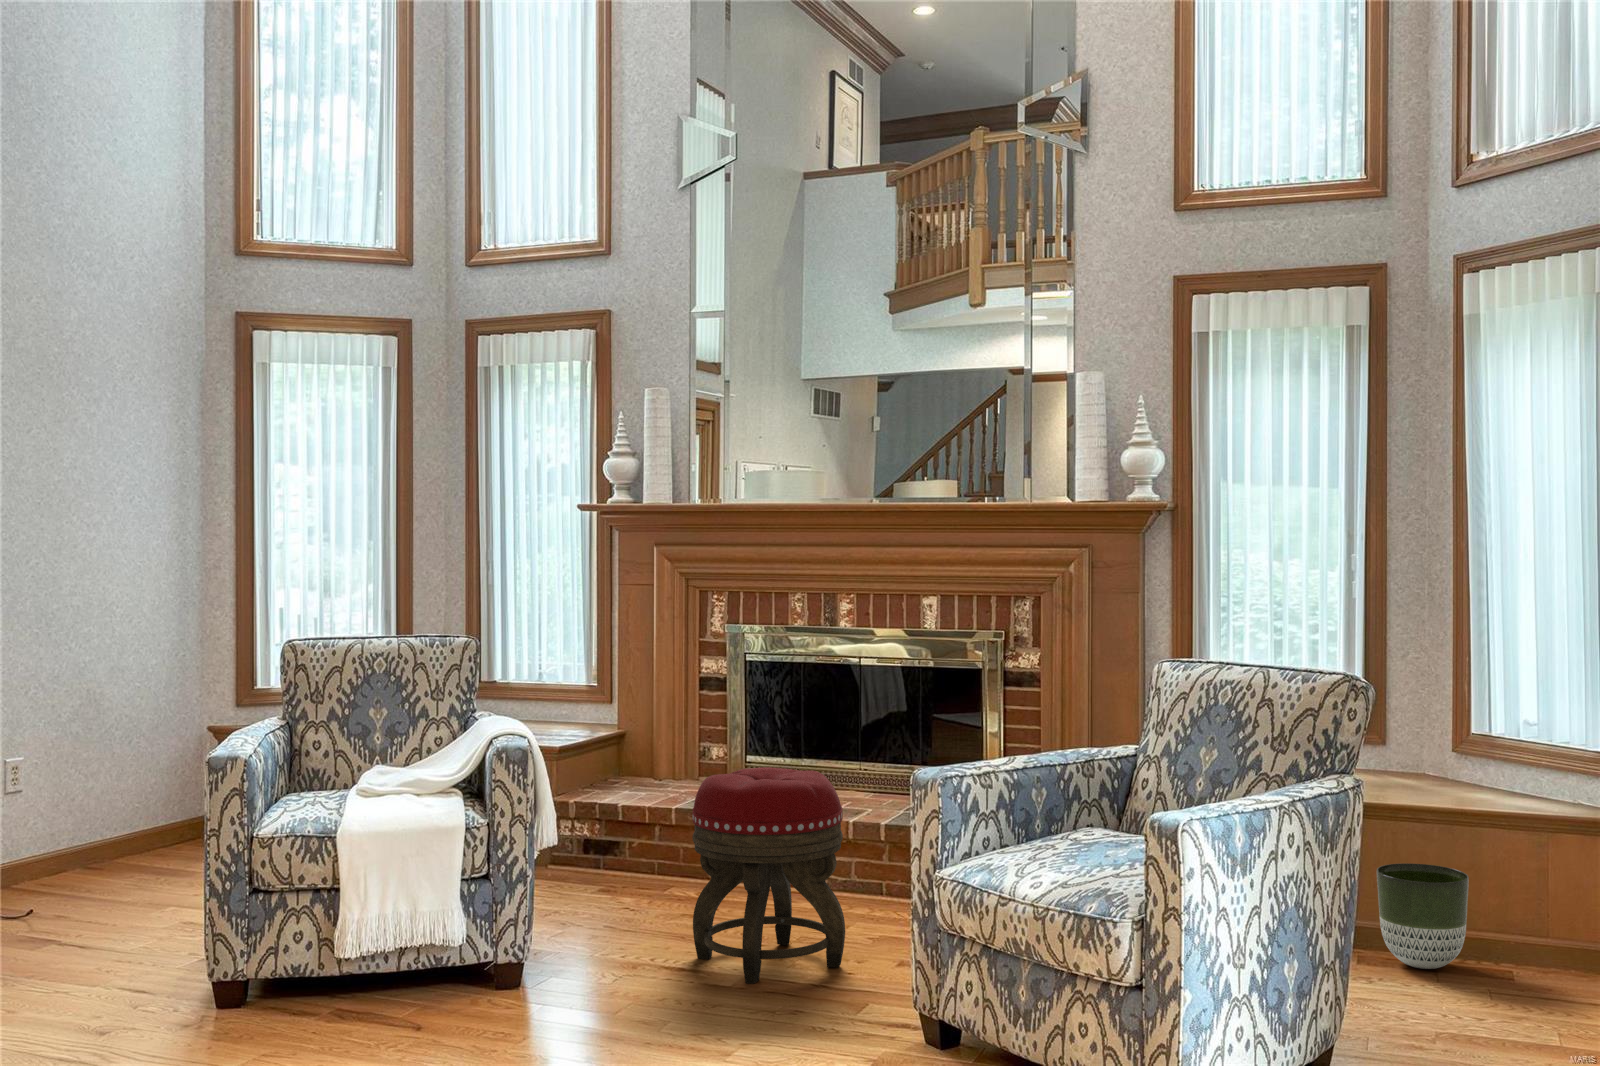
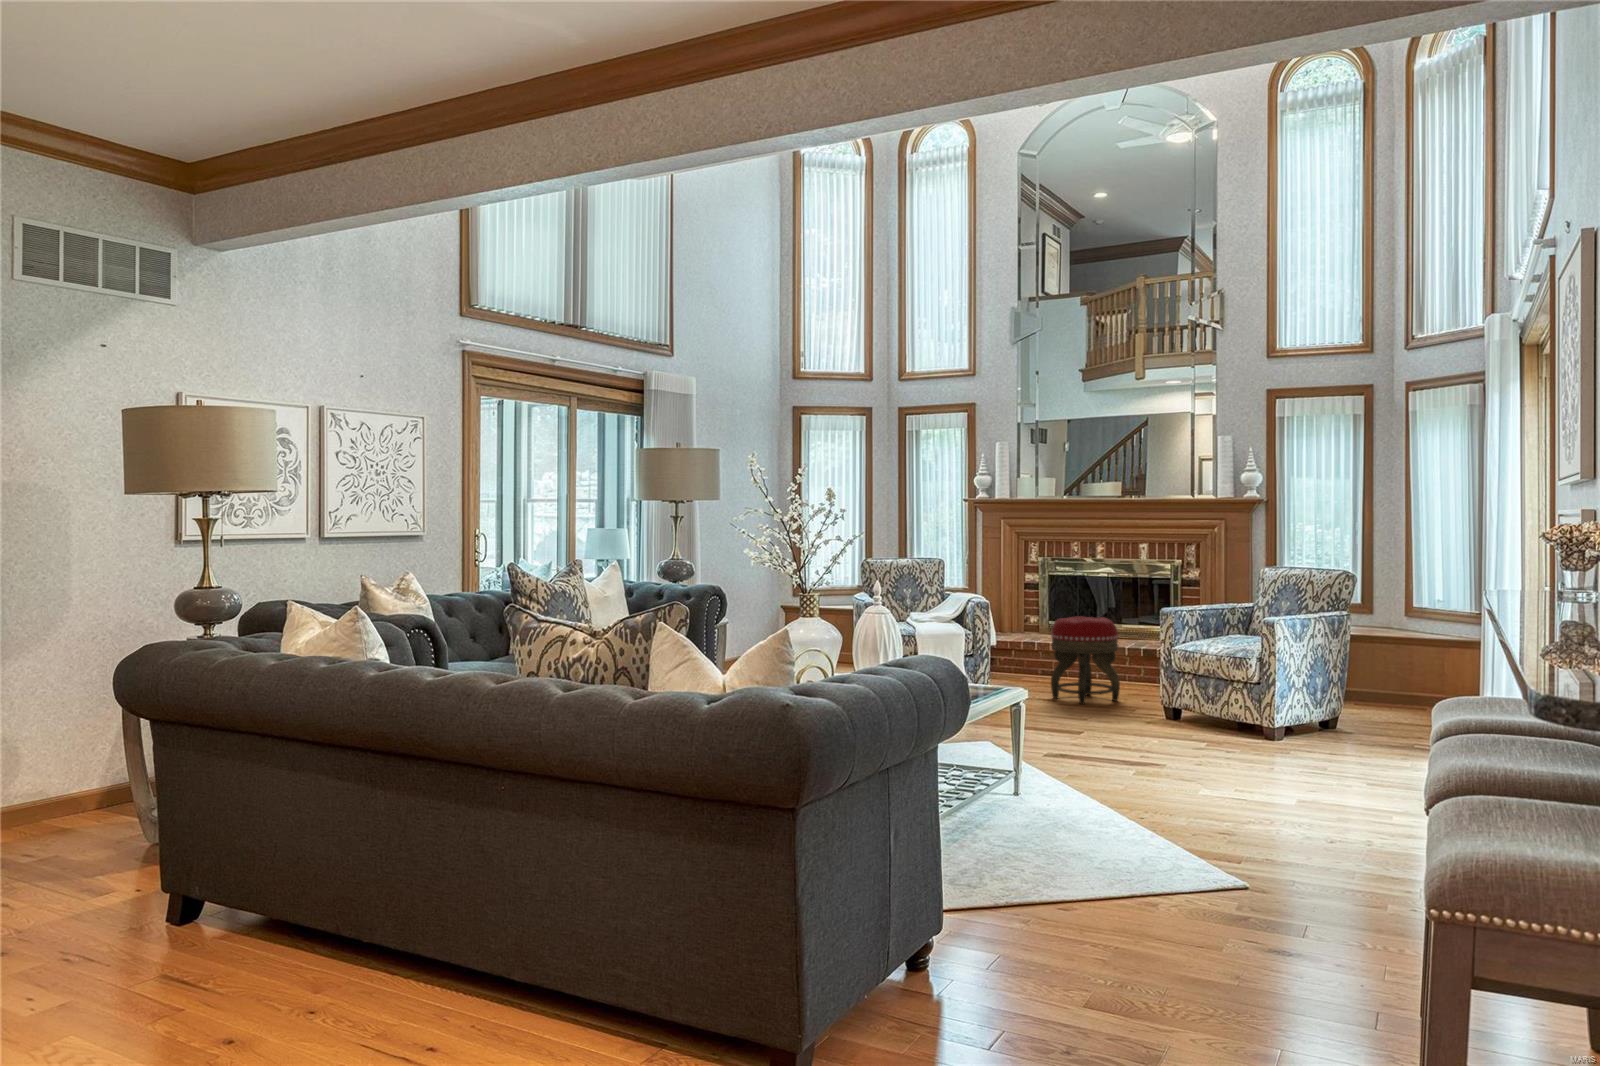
planter: present [1377,863,1469,969] -> none [1364,661,1407,706]

